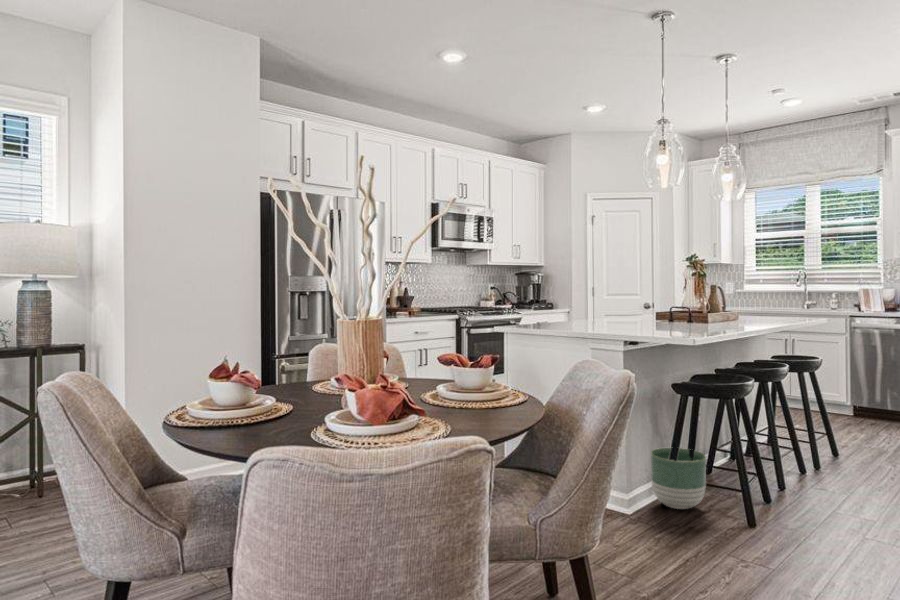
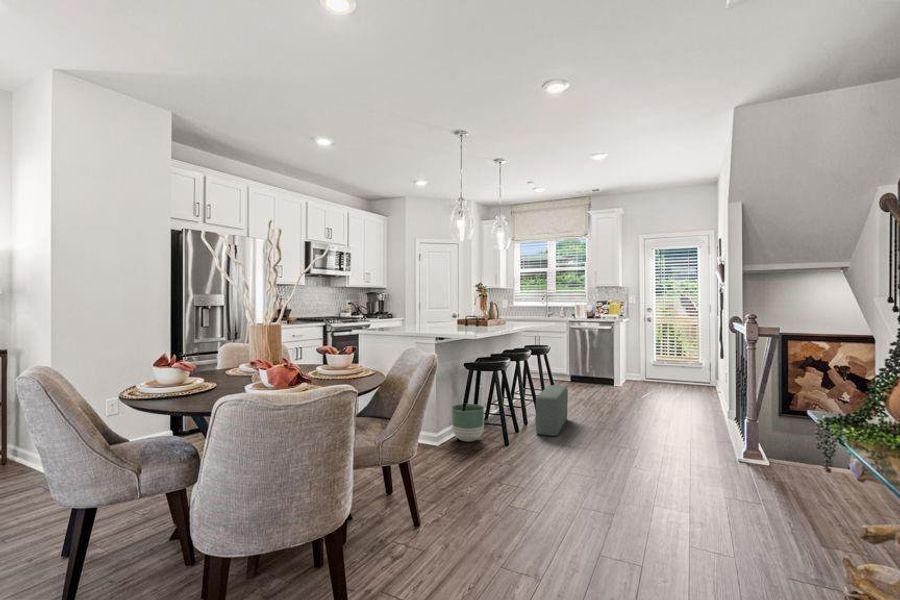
pouf: none [799,424,856,512] -> present [536,385,568,436]

